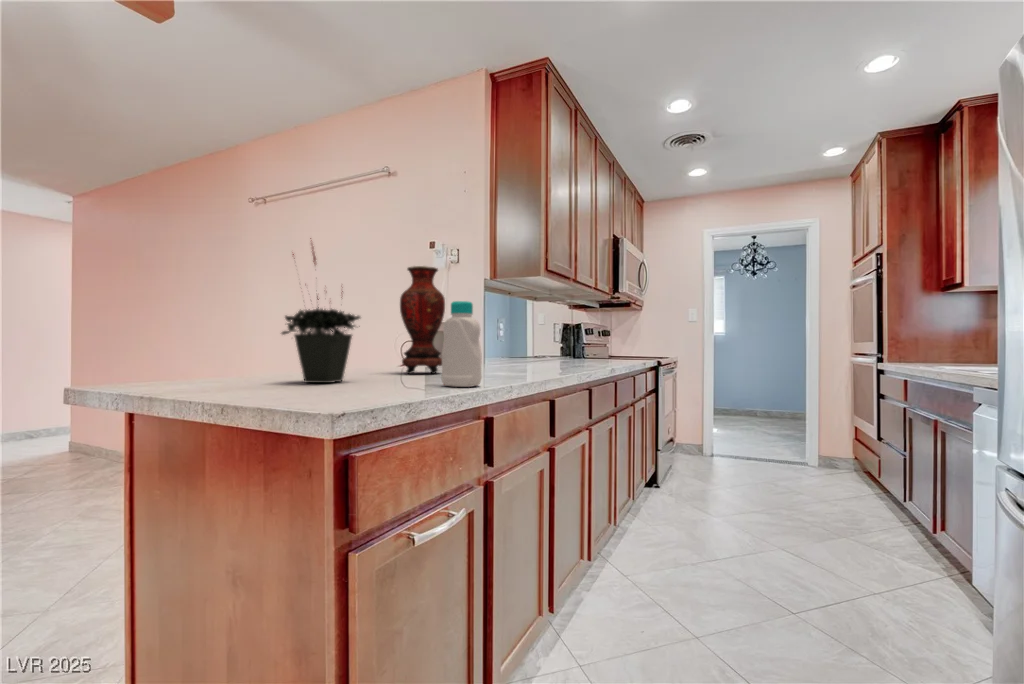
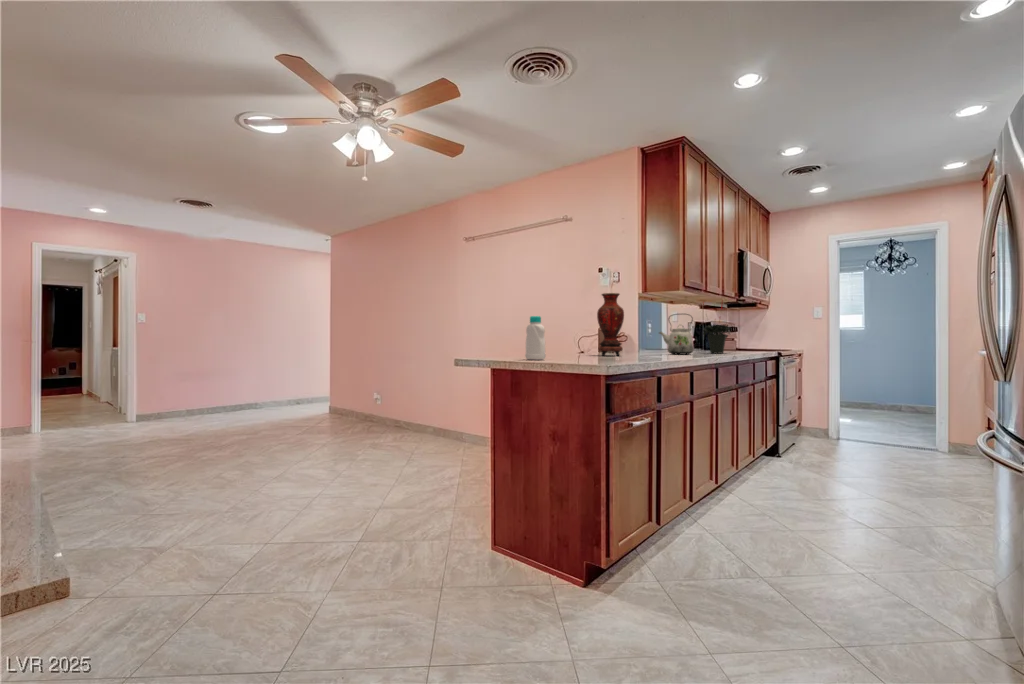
potted plant: present [282,238,360,383] -> present [703,305,731,354]
bottle: present [442,301,482,387] -> present [525,316,546,360]
kettle: none [507,307,557,368] -> present [659,314,693,354]

